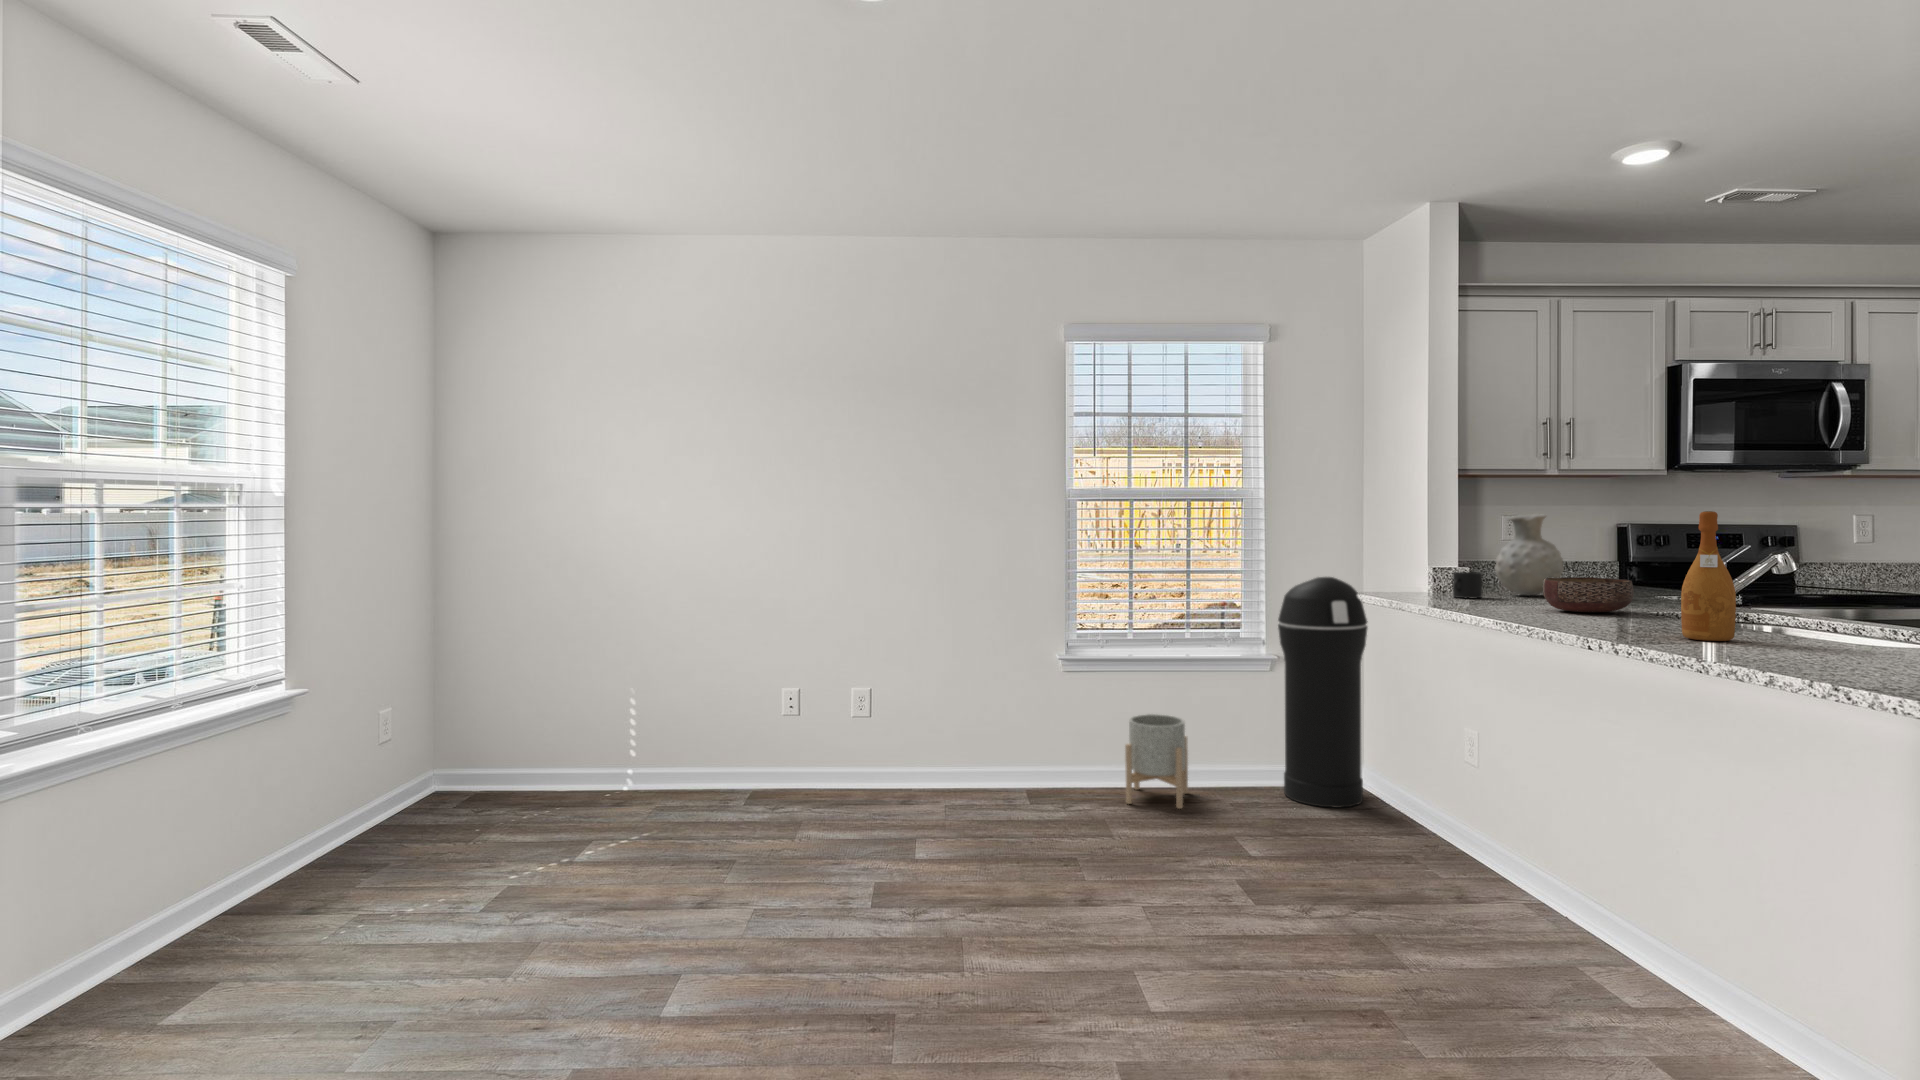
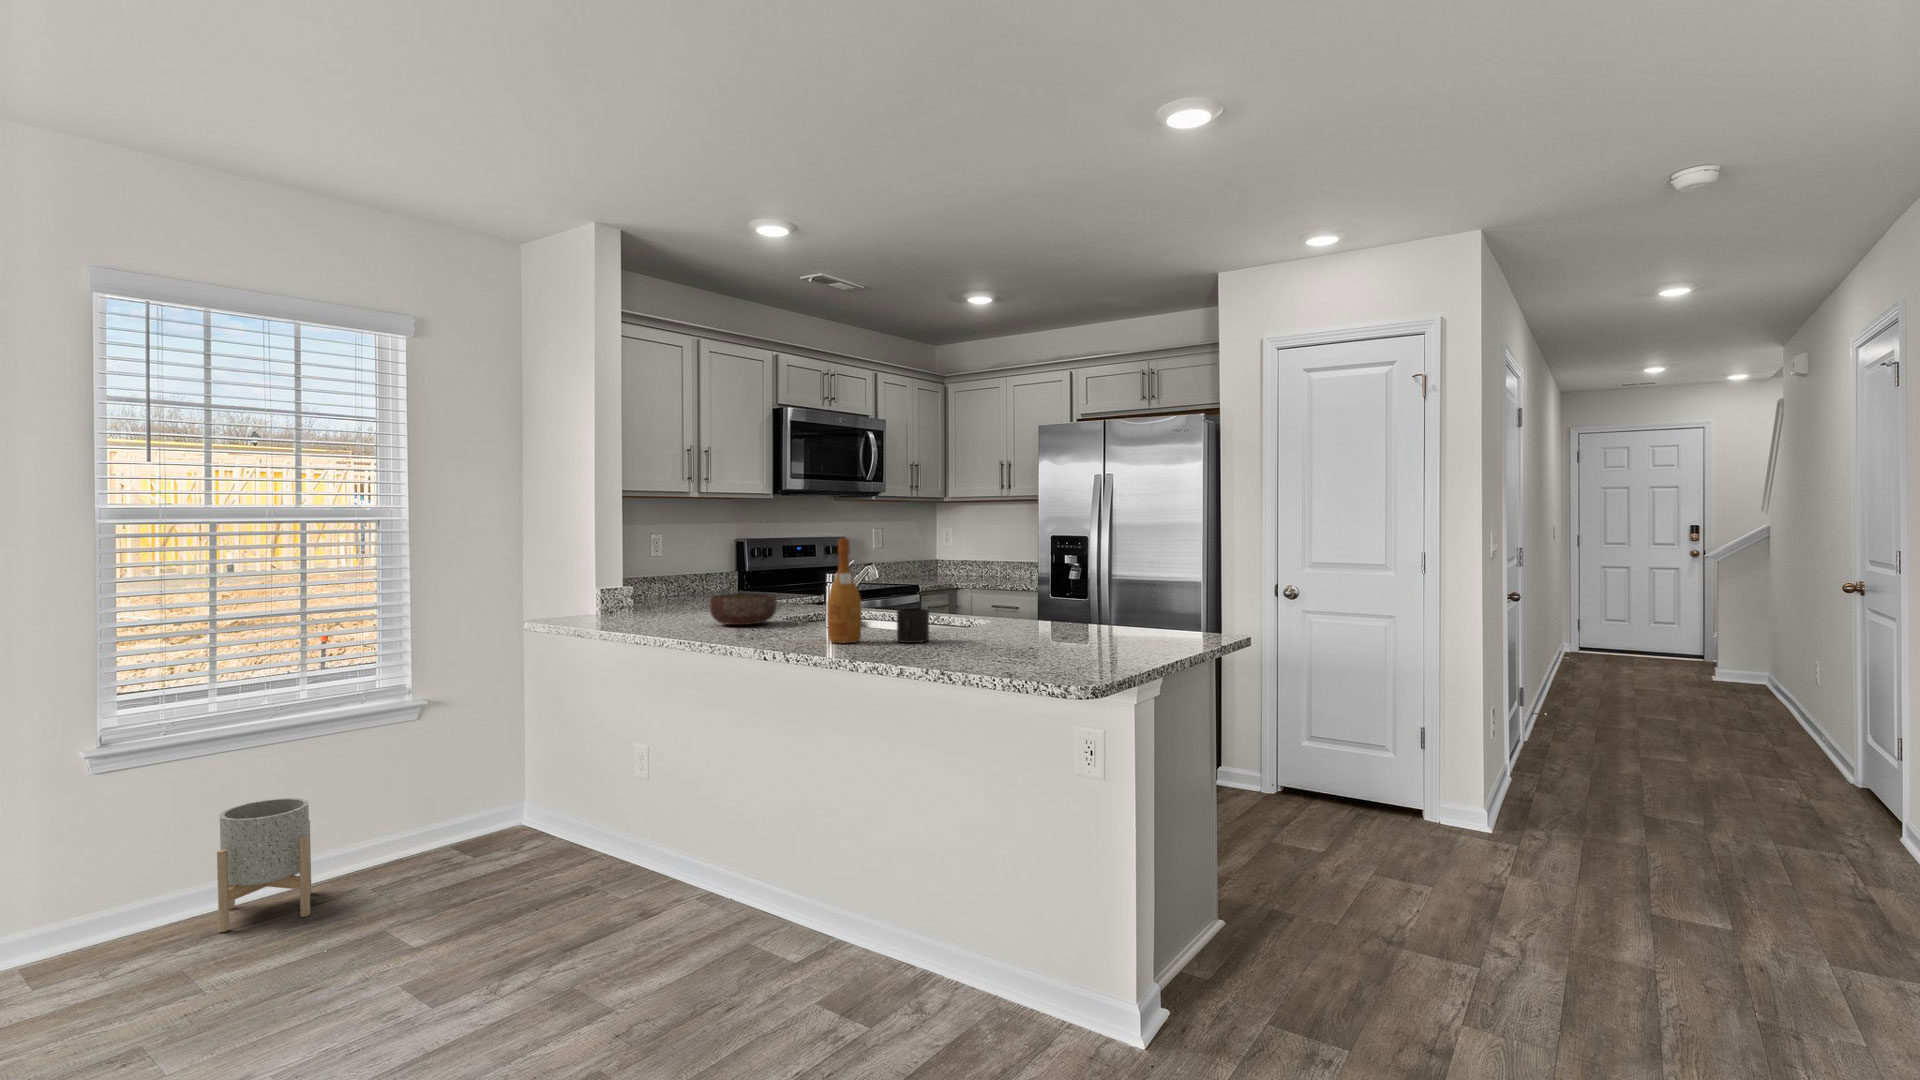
vase: present [1495,514,1564,595] -> none [654,535,712,611]
mug: present [1452,572,1482,598] -> present [897,608,929,643]
trash can: present [1278,577,1368,808] -> none [429,604,533,865]

